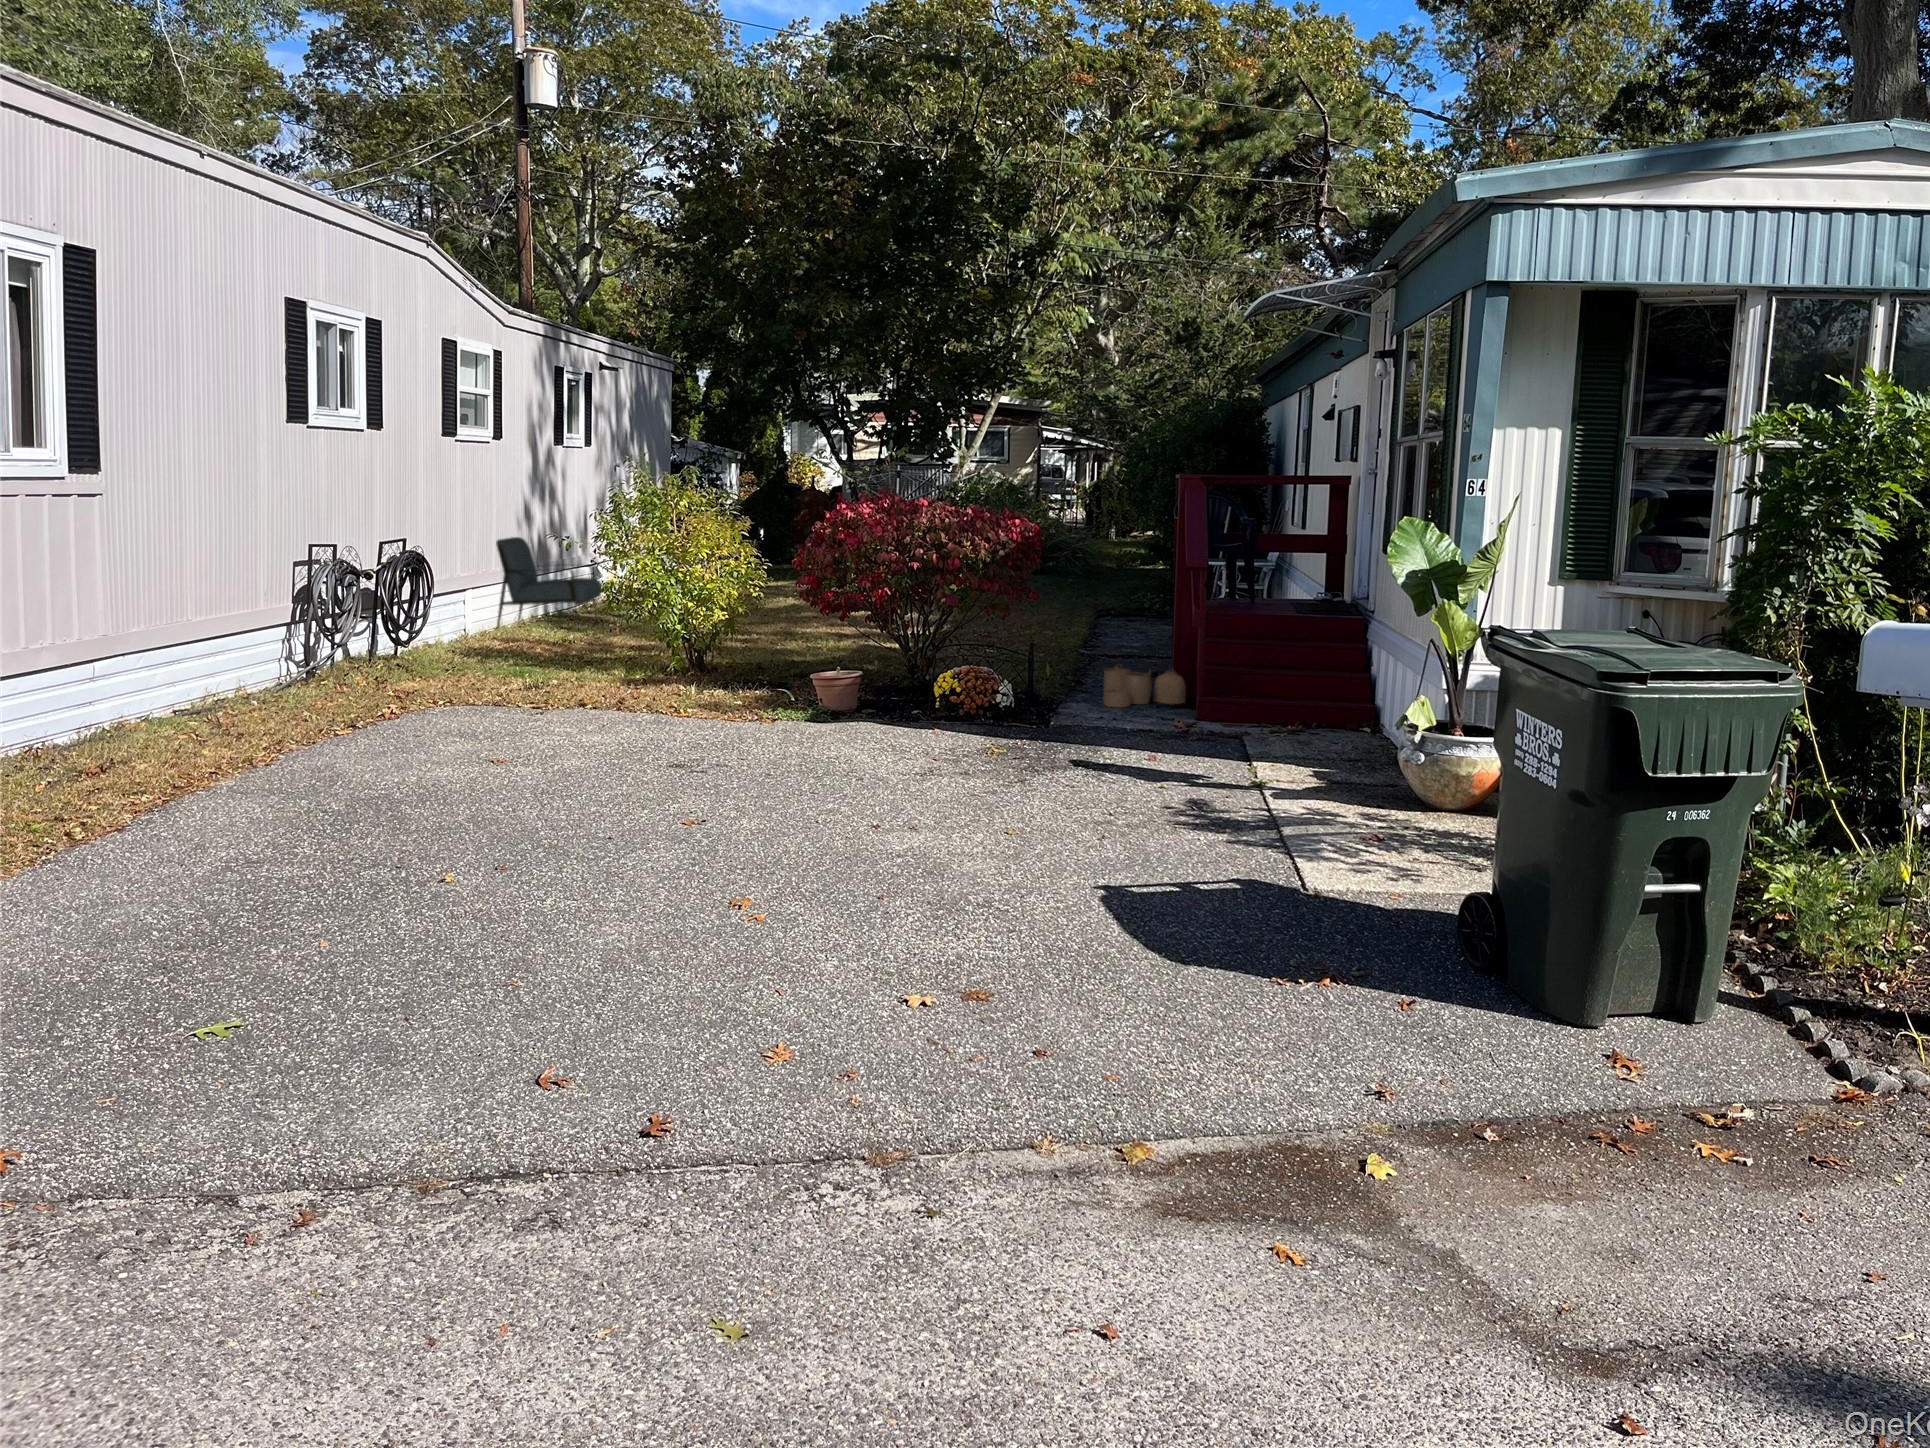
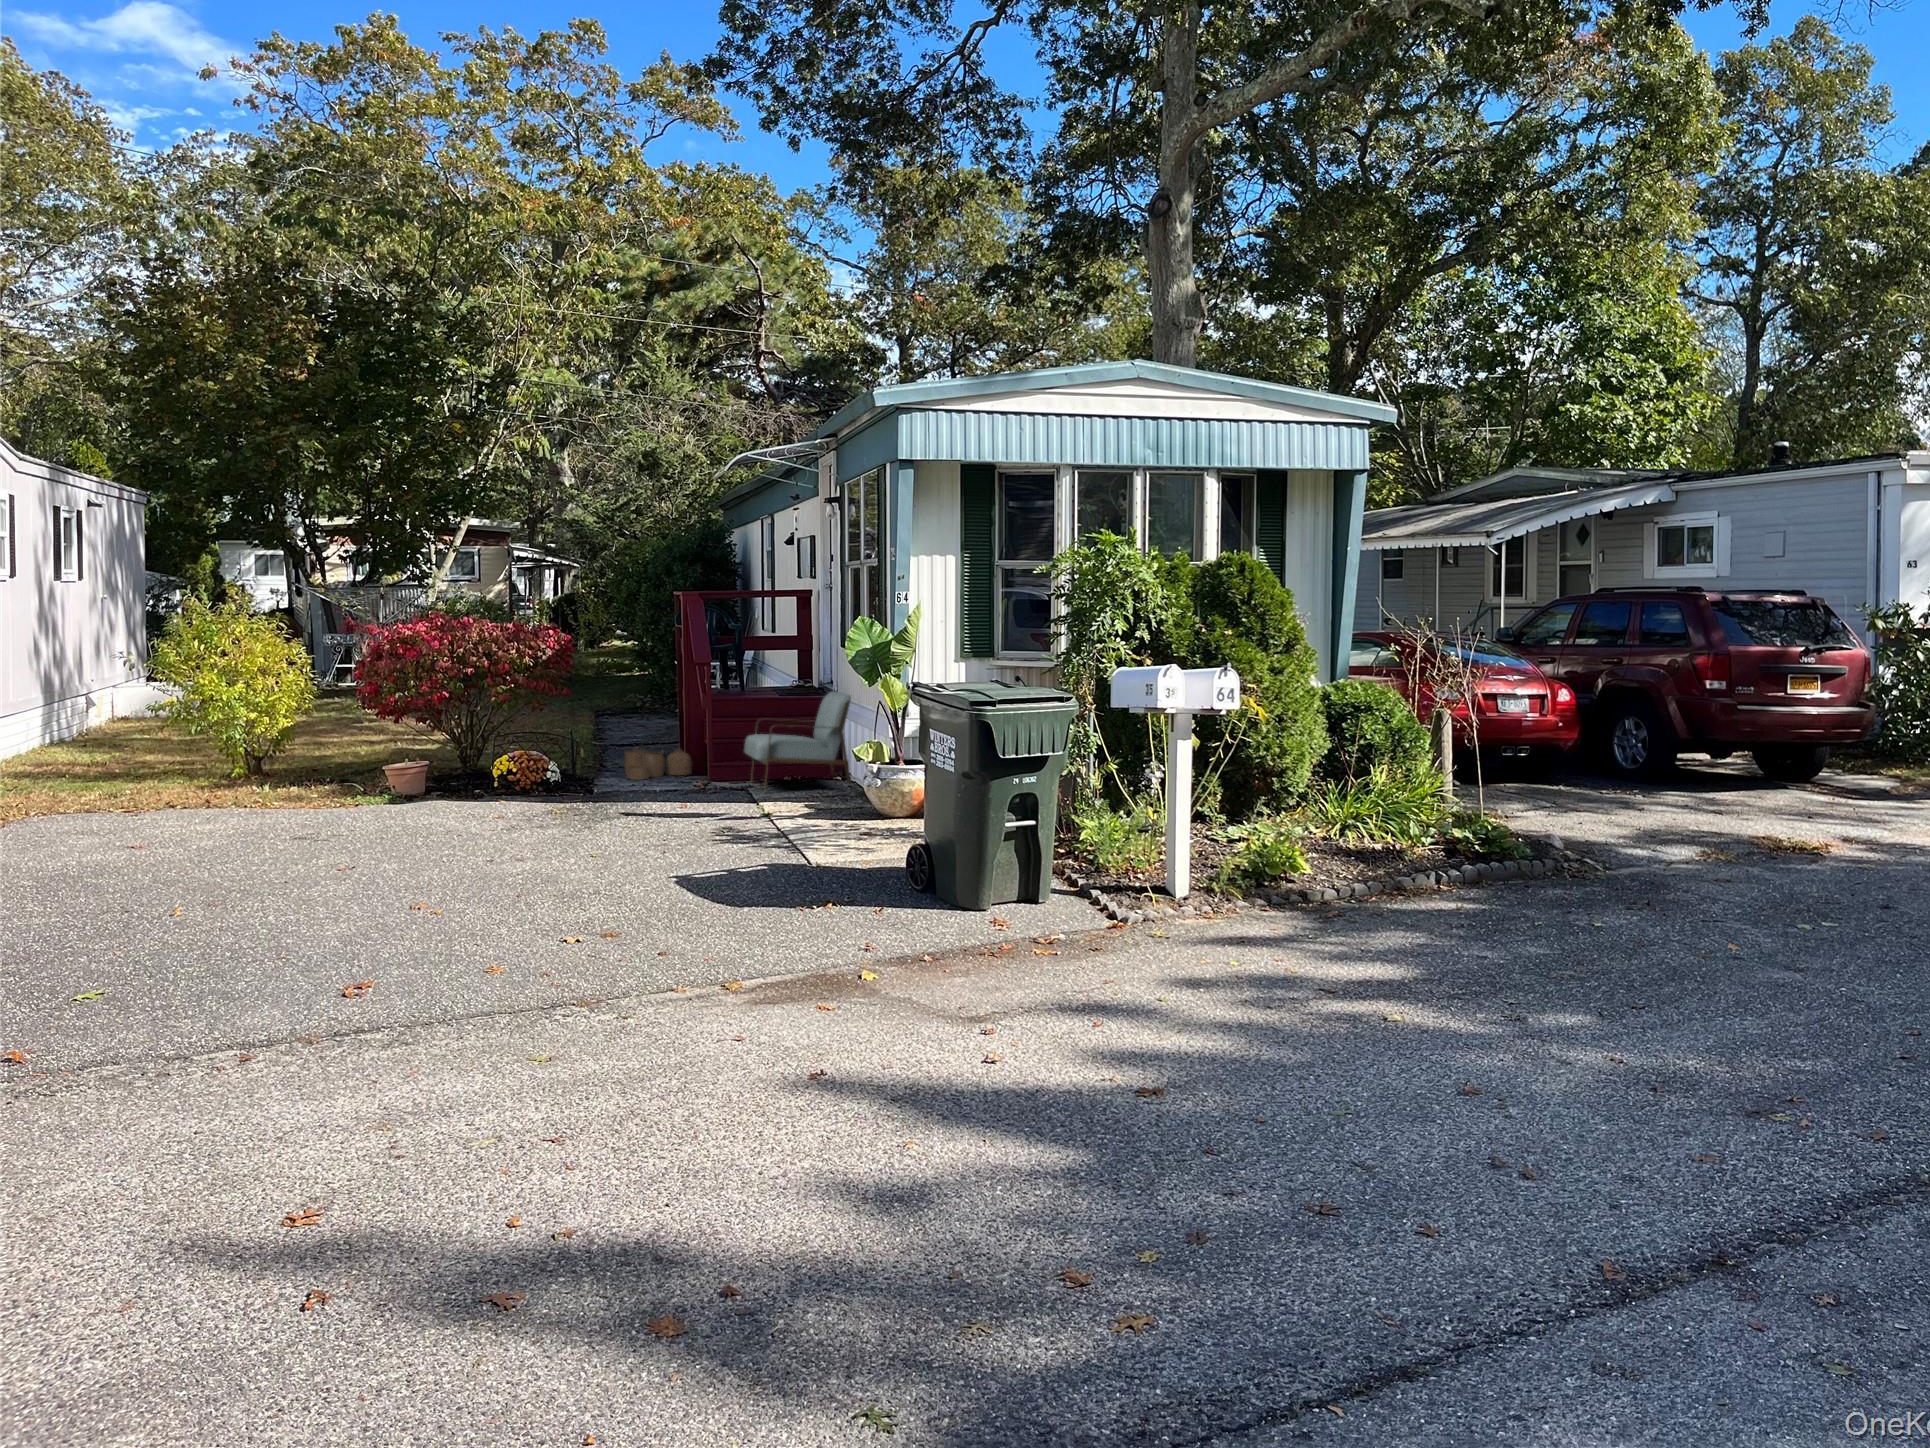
chair: present [496,537,601,630] -> present [745,691,851,784]

